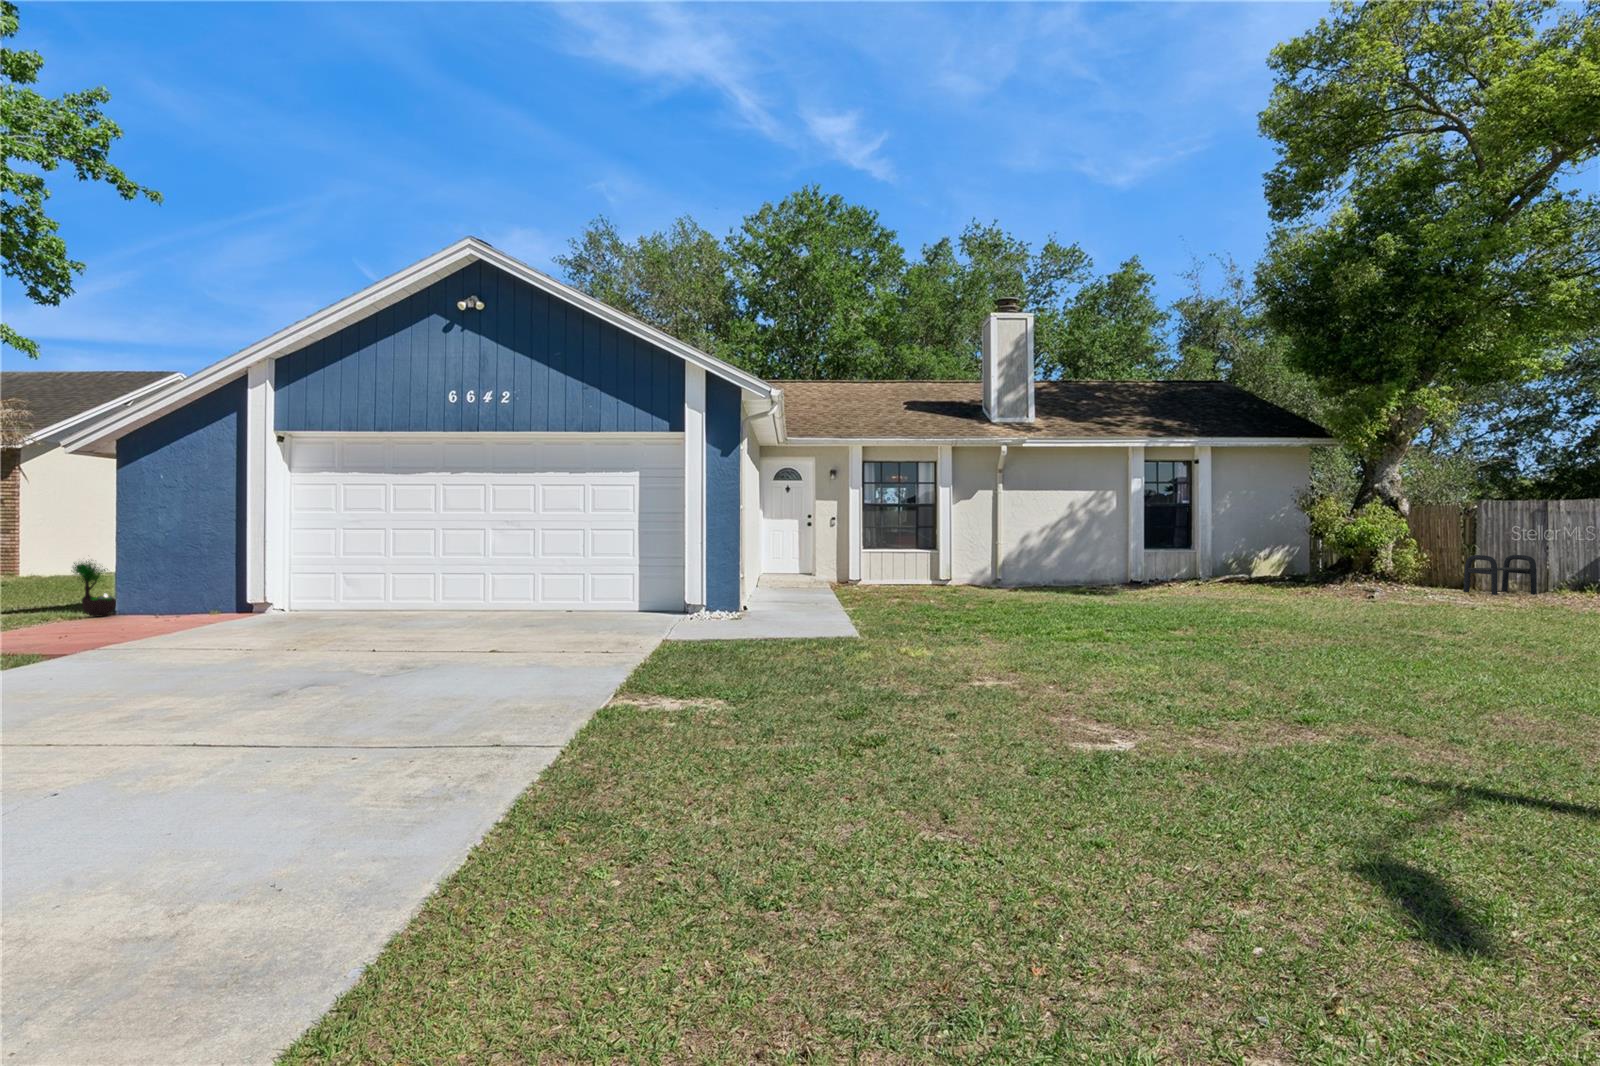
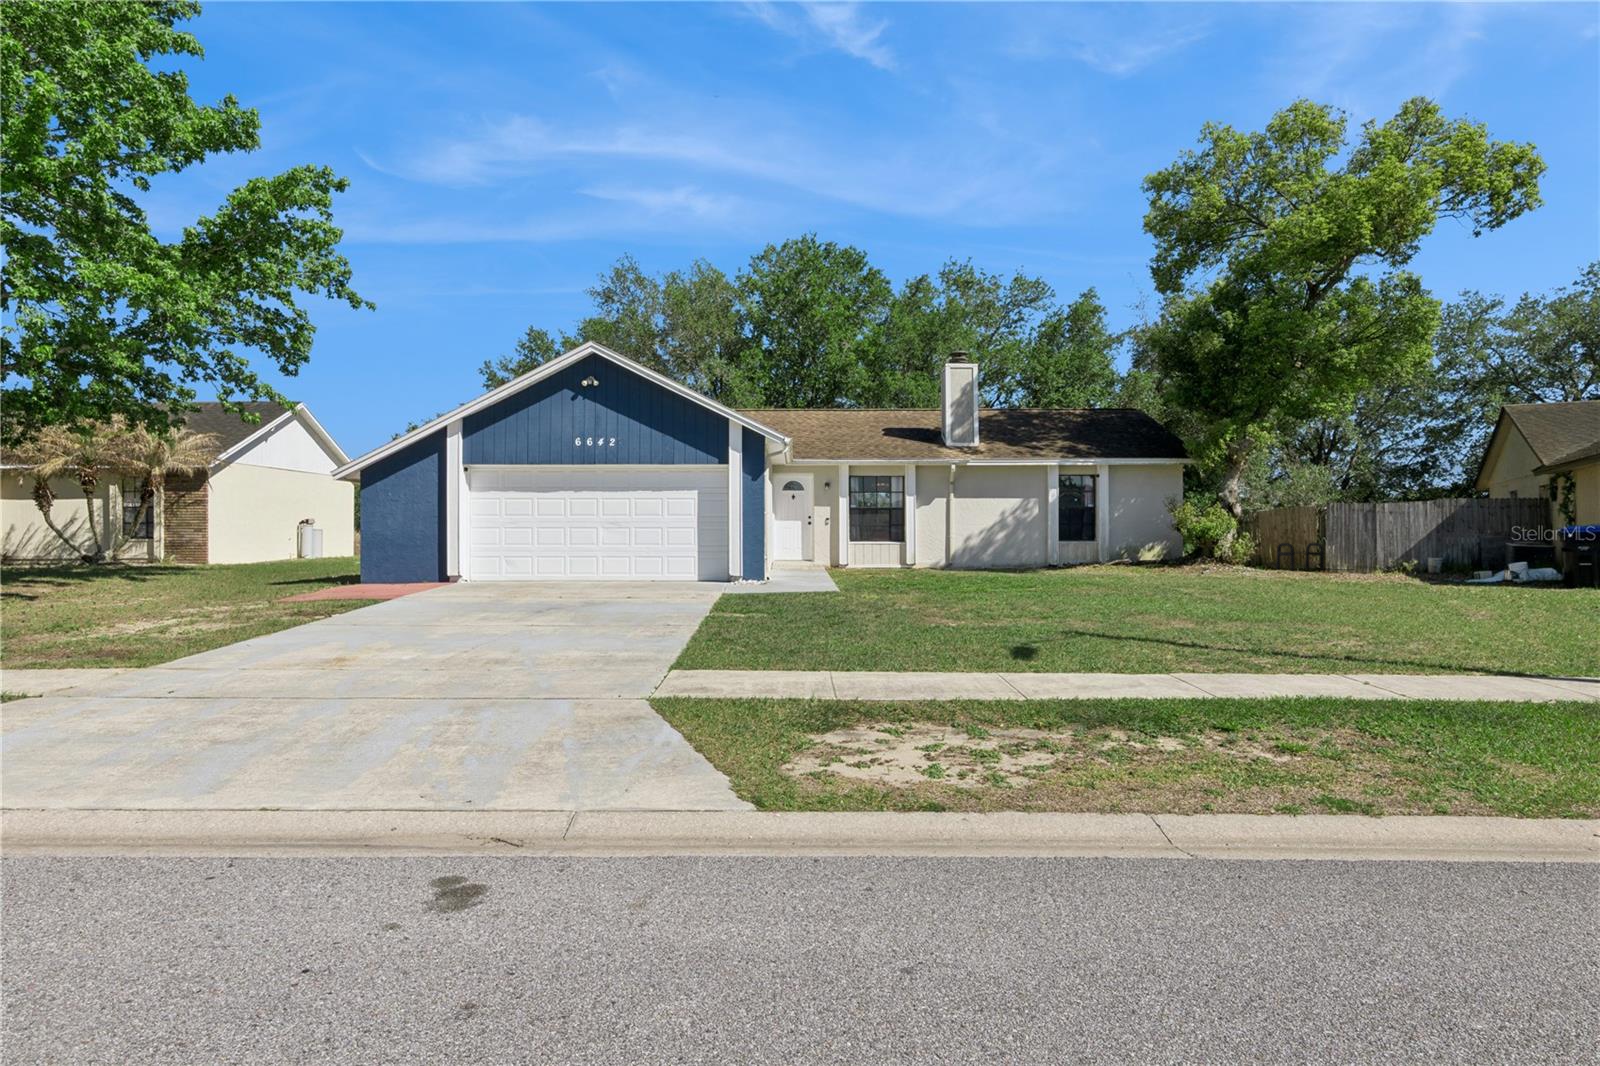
potted tree: present [71,561,116,616] -> none [341,546,367,585]

